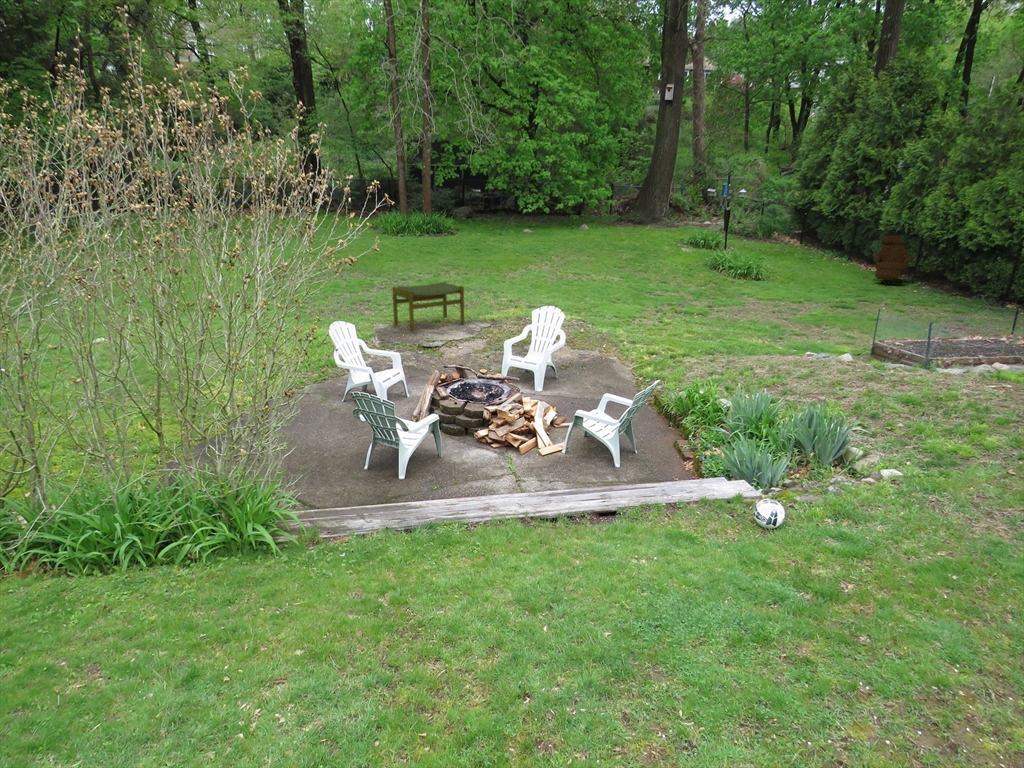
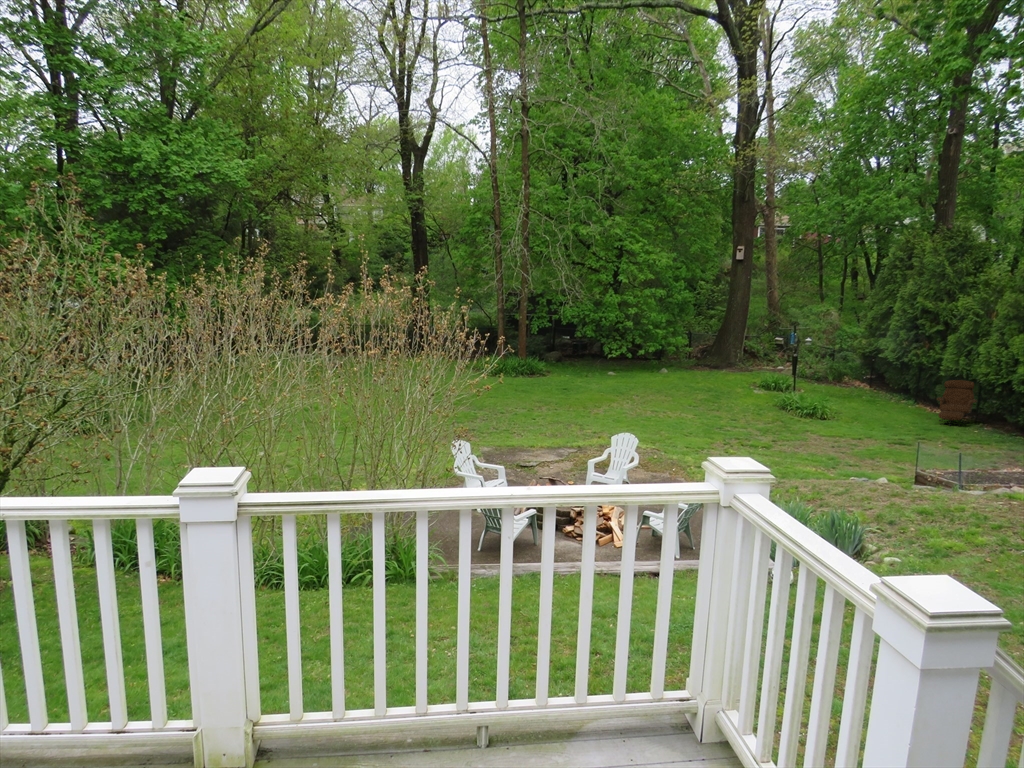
footstool: present [392,282,464,332] -> none [497,414,556,453]

